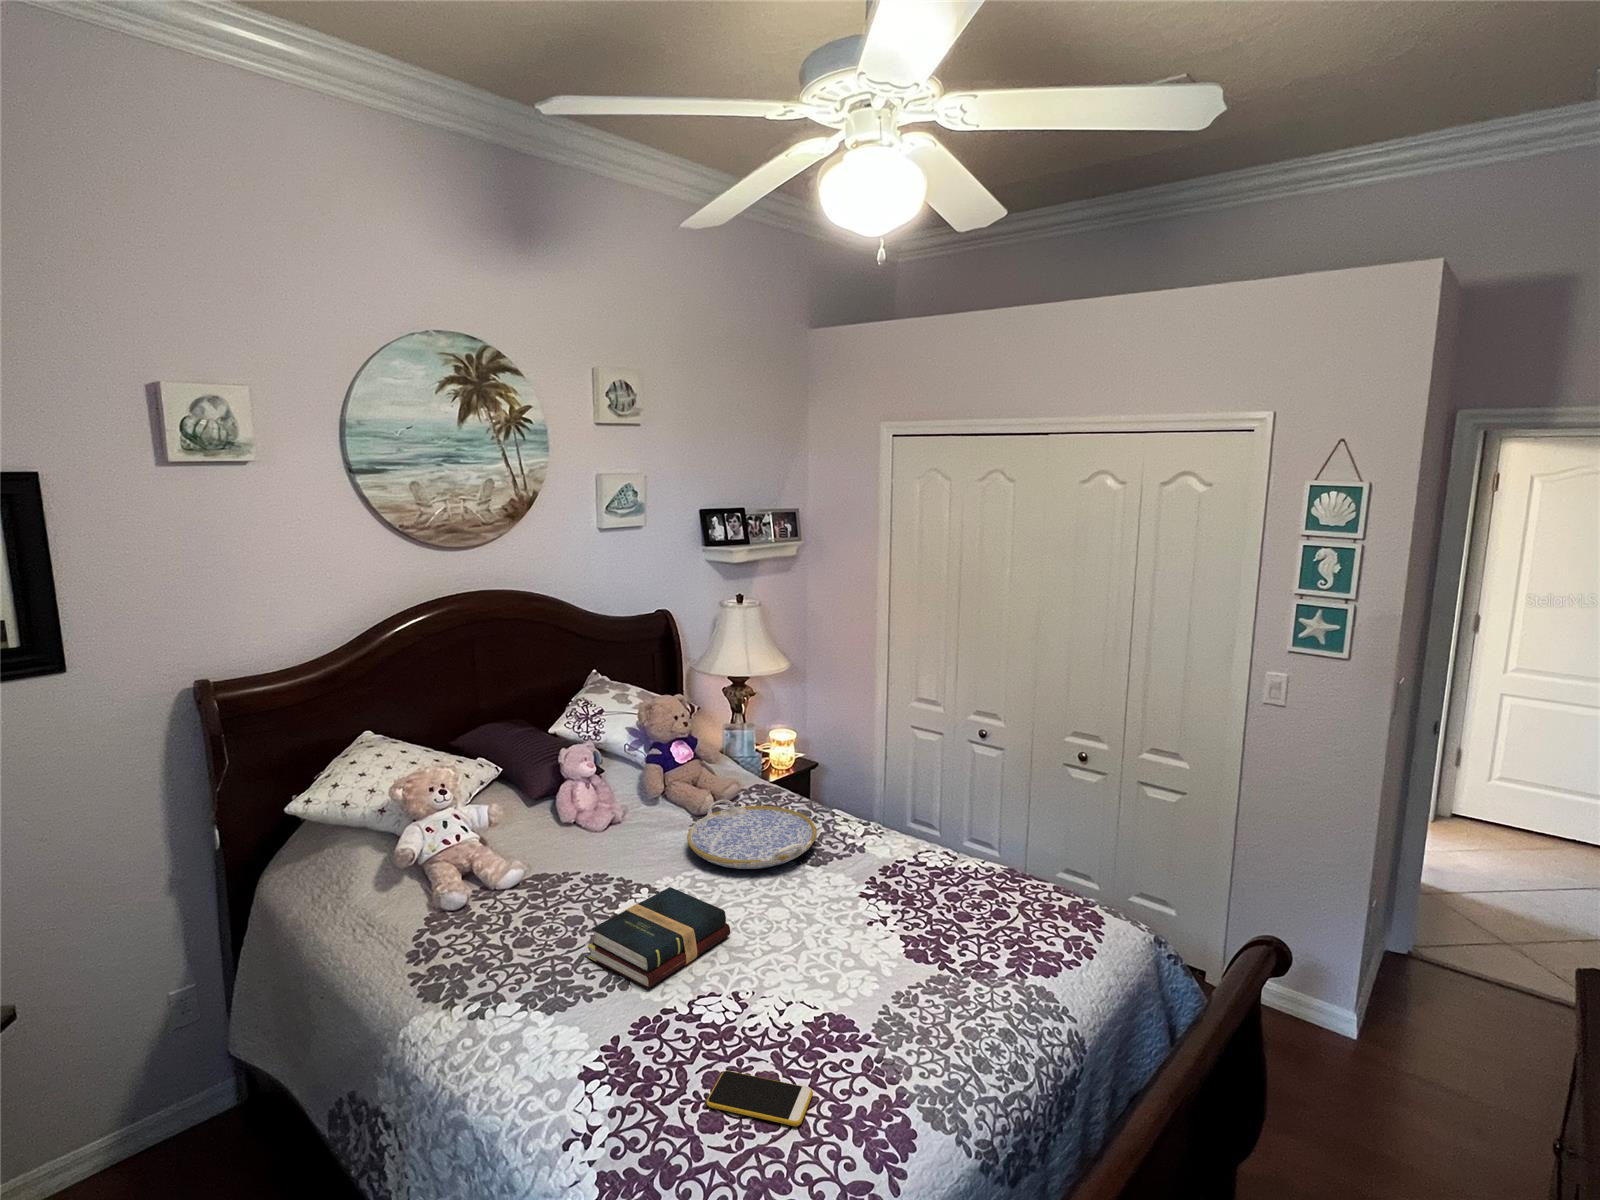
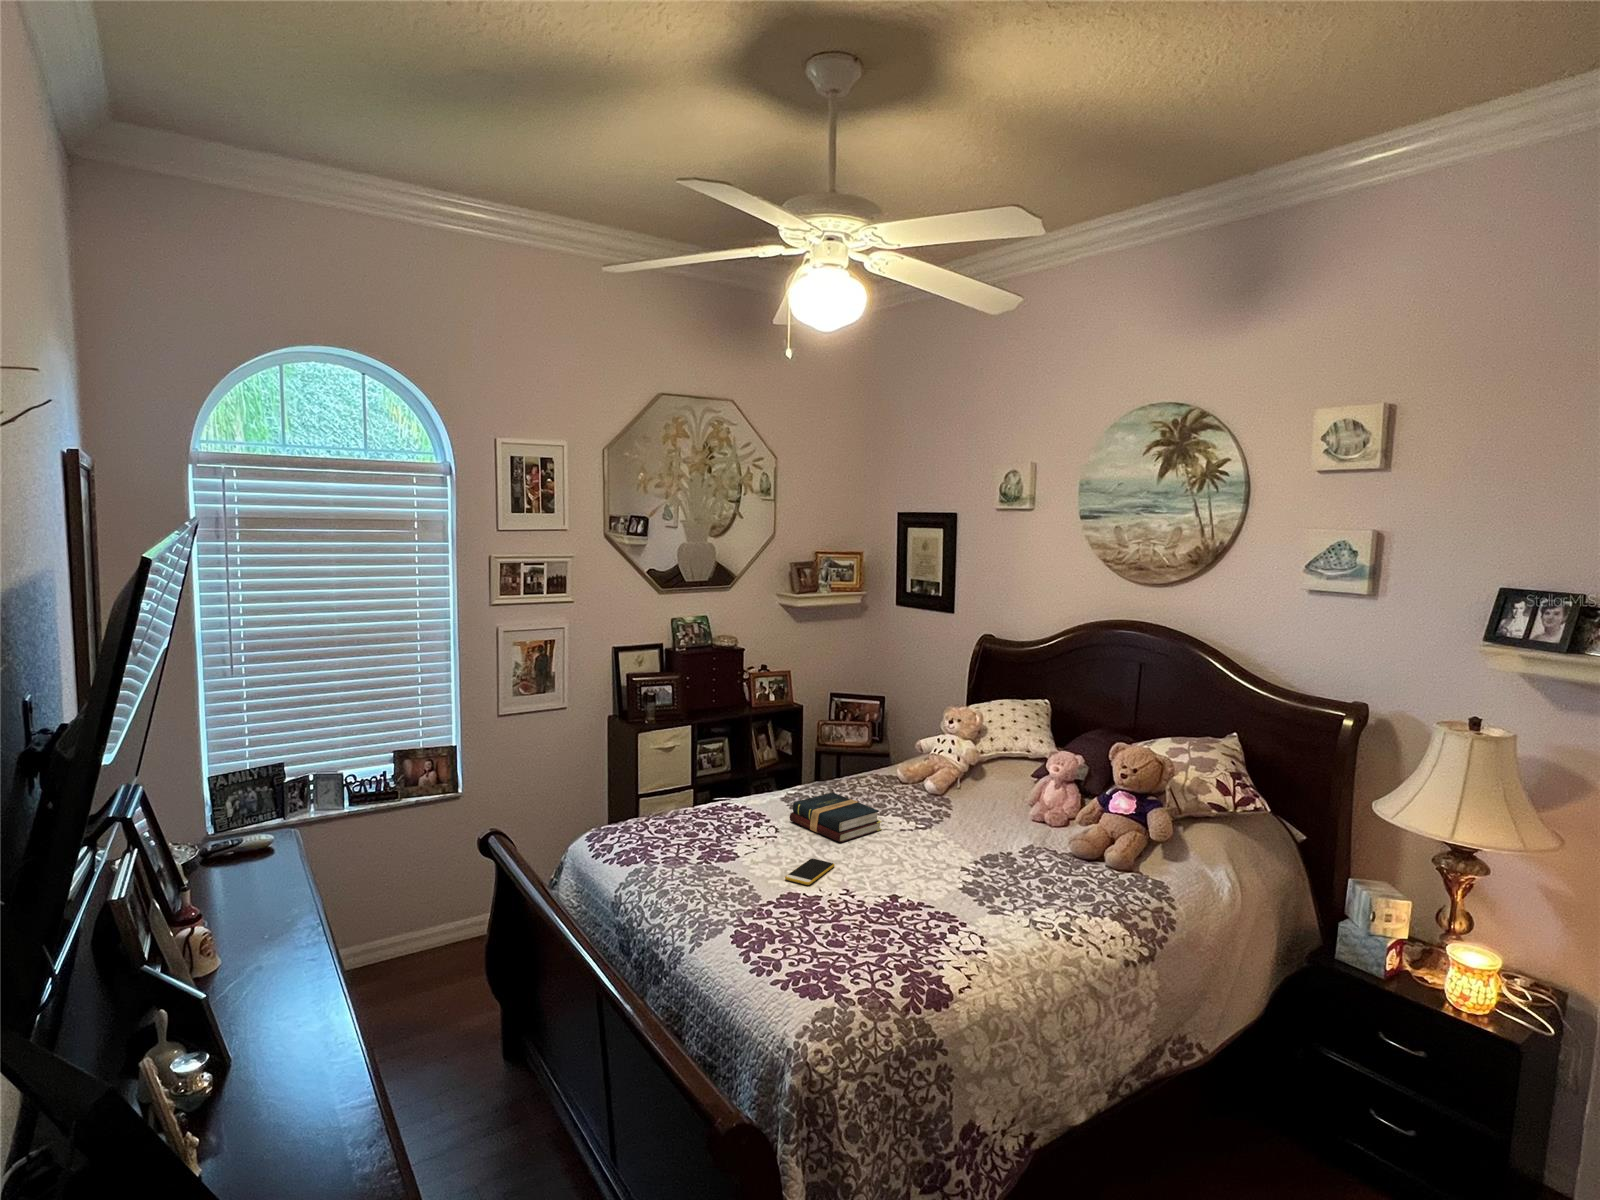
serving tray: present [687,800,817,869] -> none [926,826,1047,878]
smartphone: present [707,1071,813,1126] -> present [785,859,834,885]

